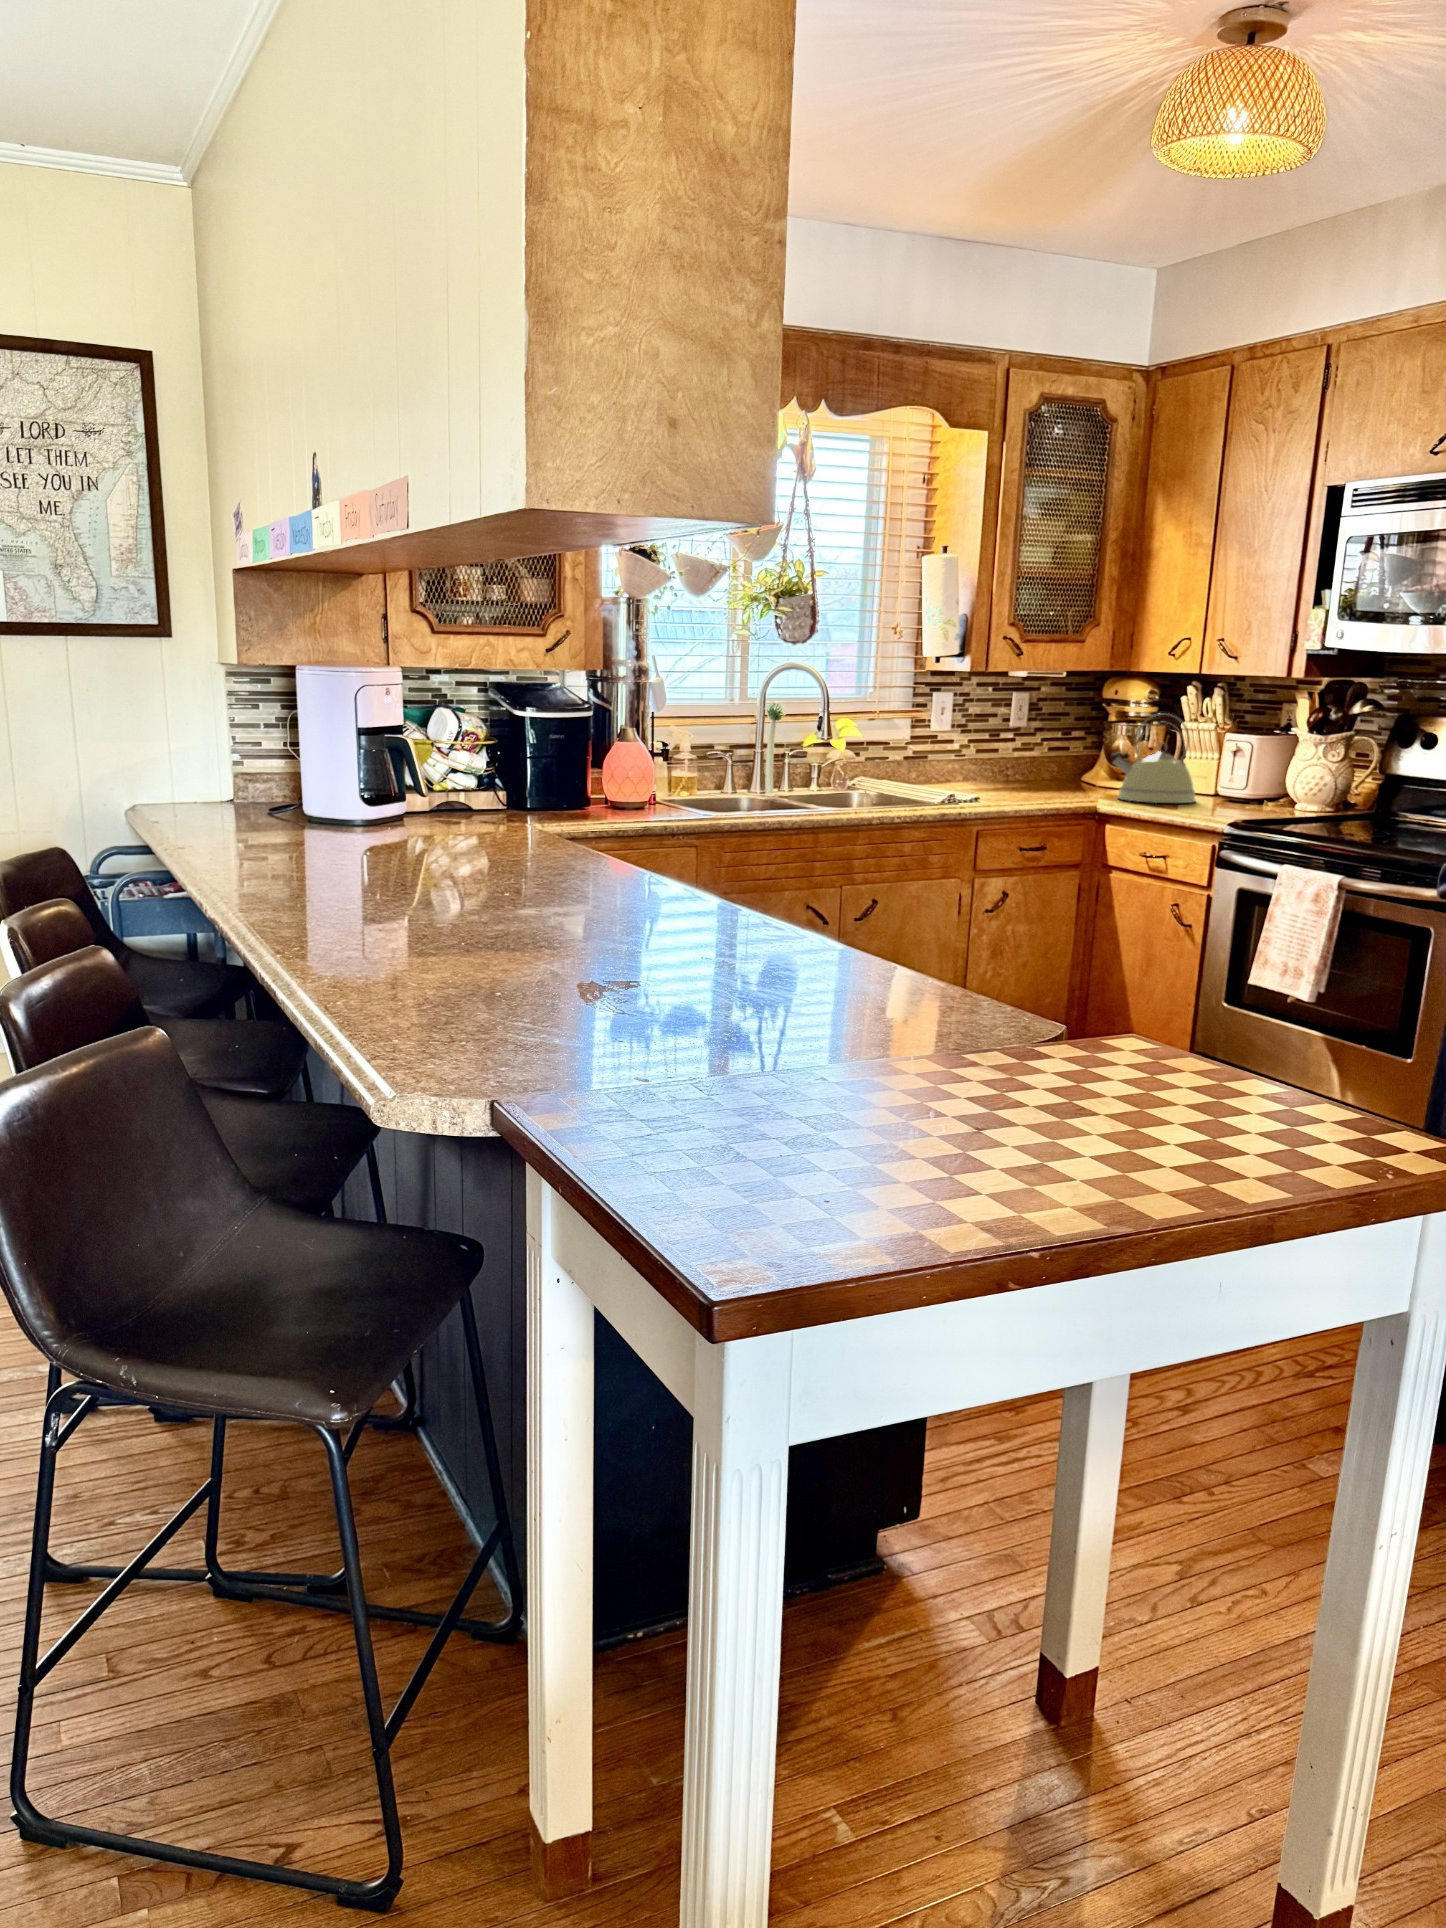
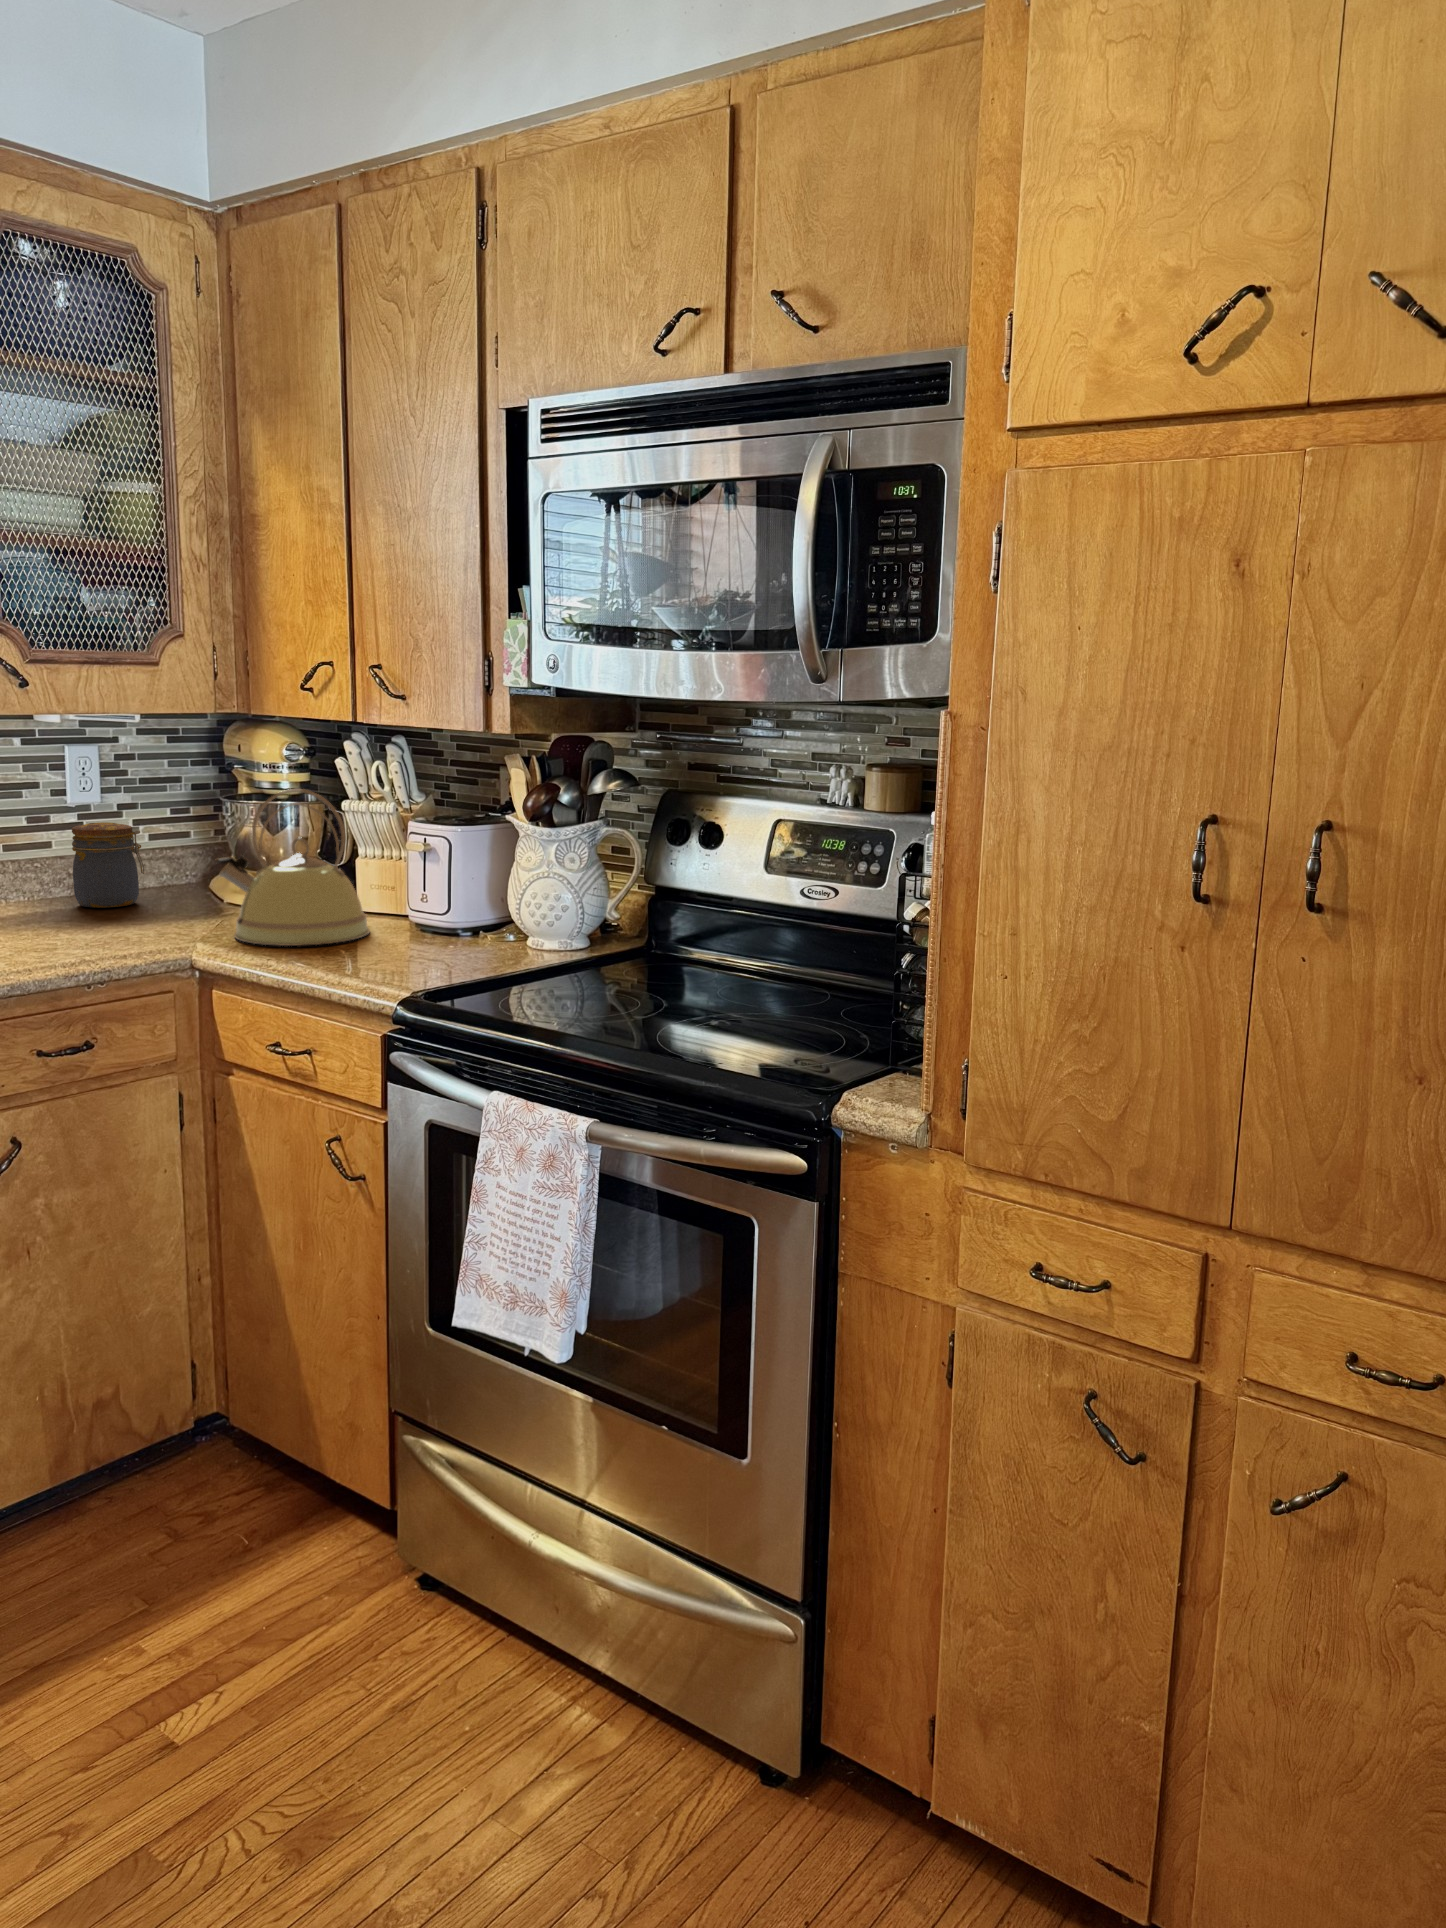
jar: none [1015,736,1055,785] -> present [72,822,145,908]

